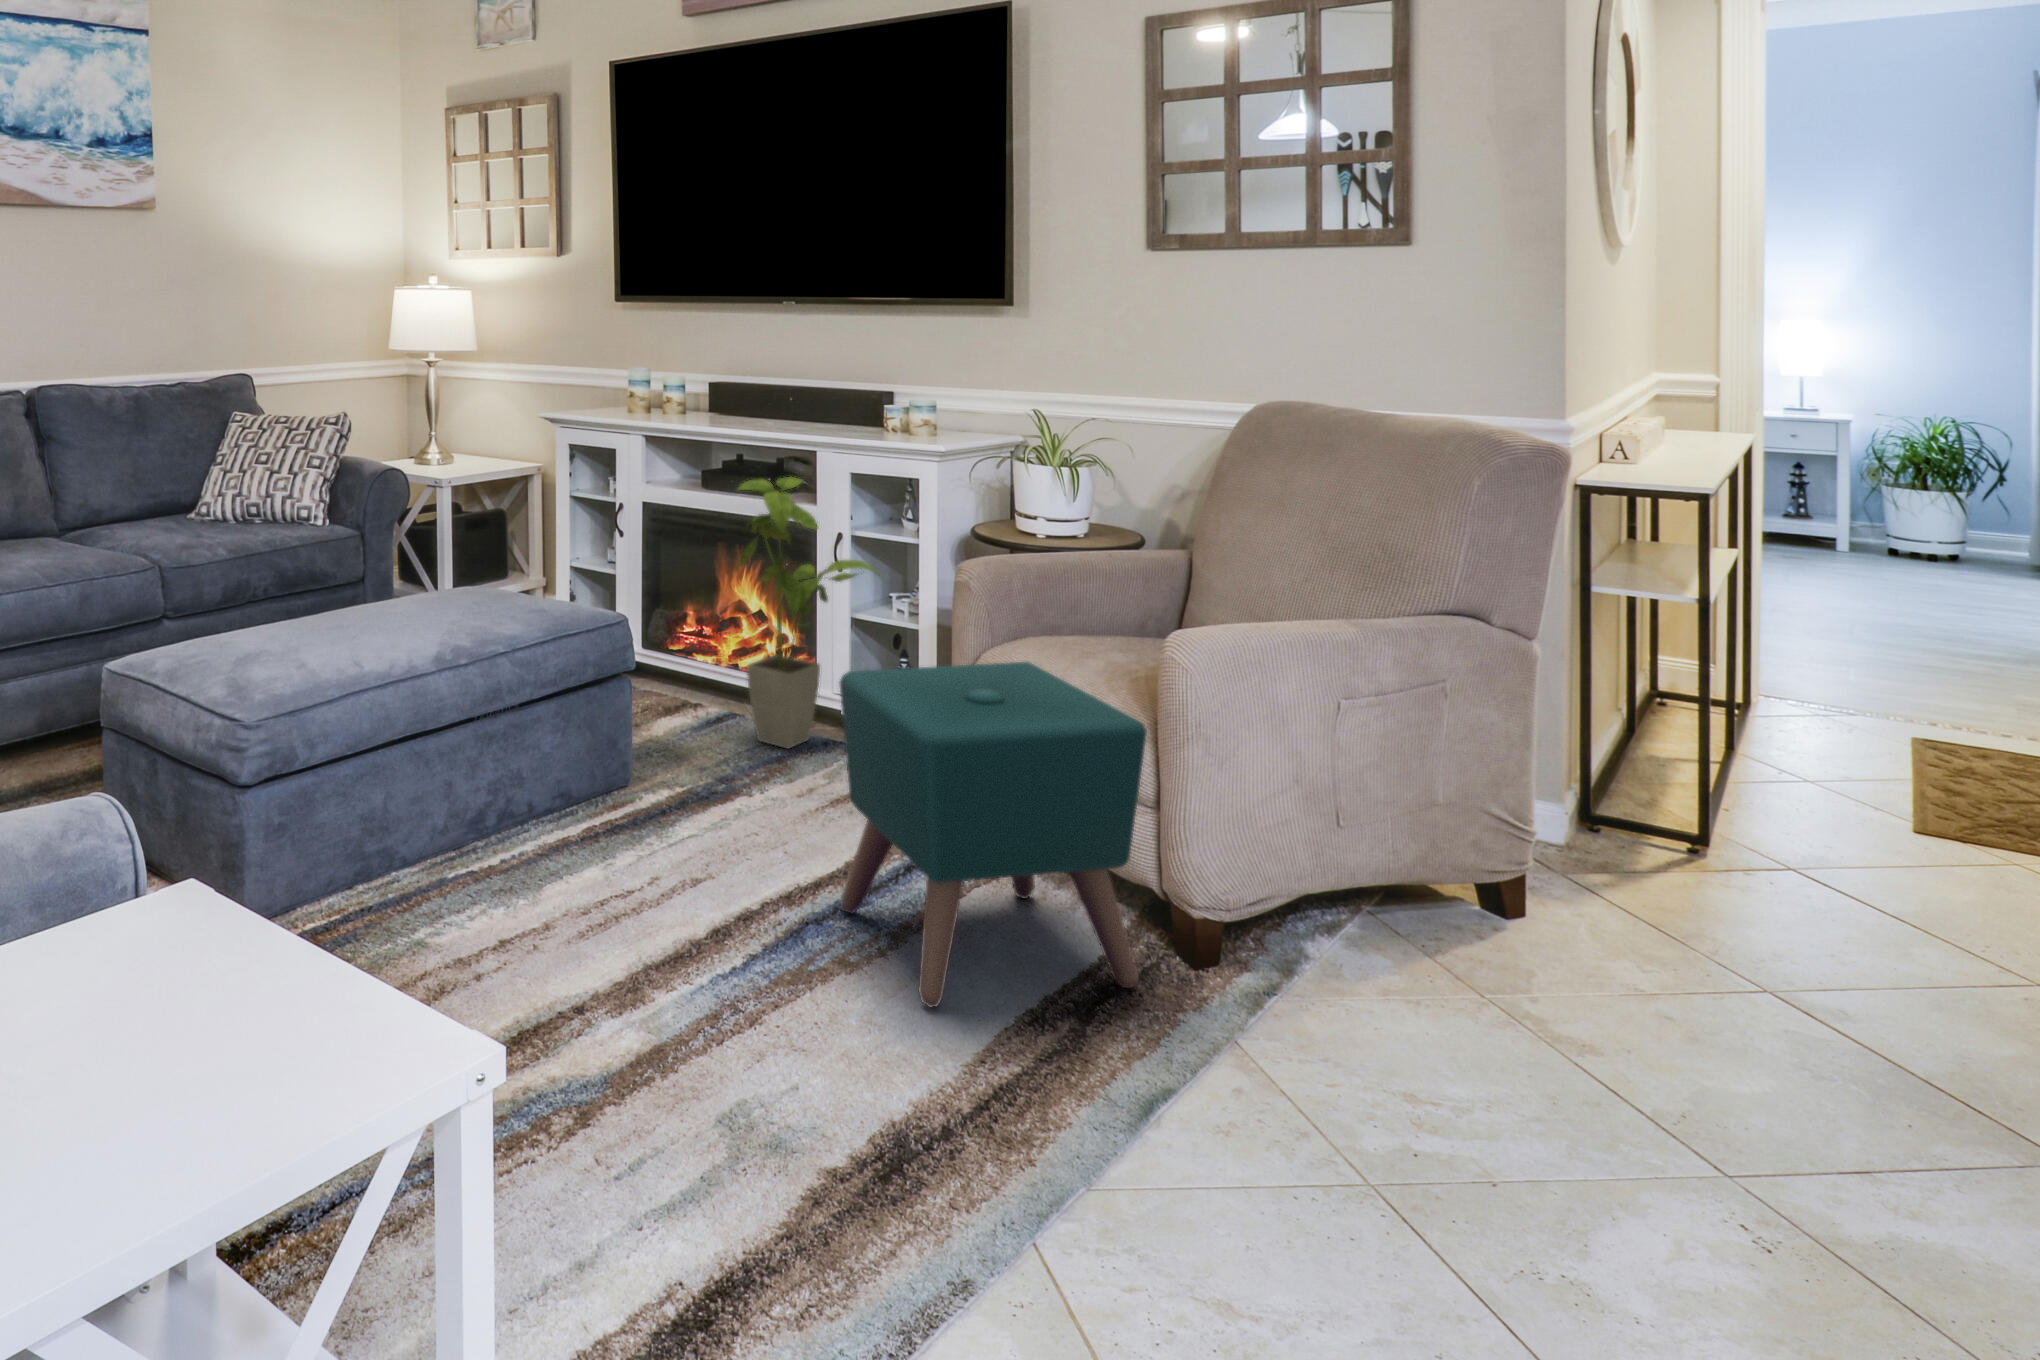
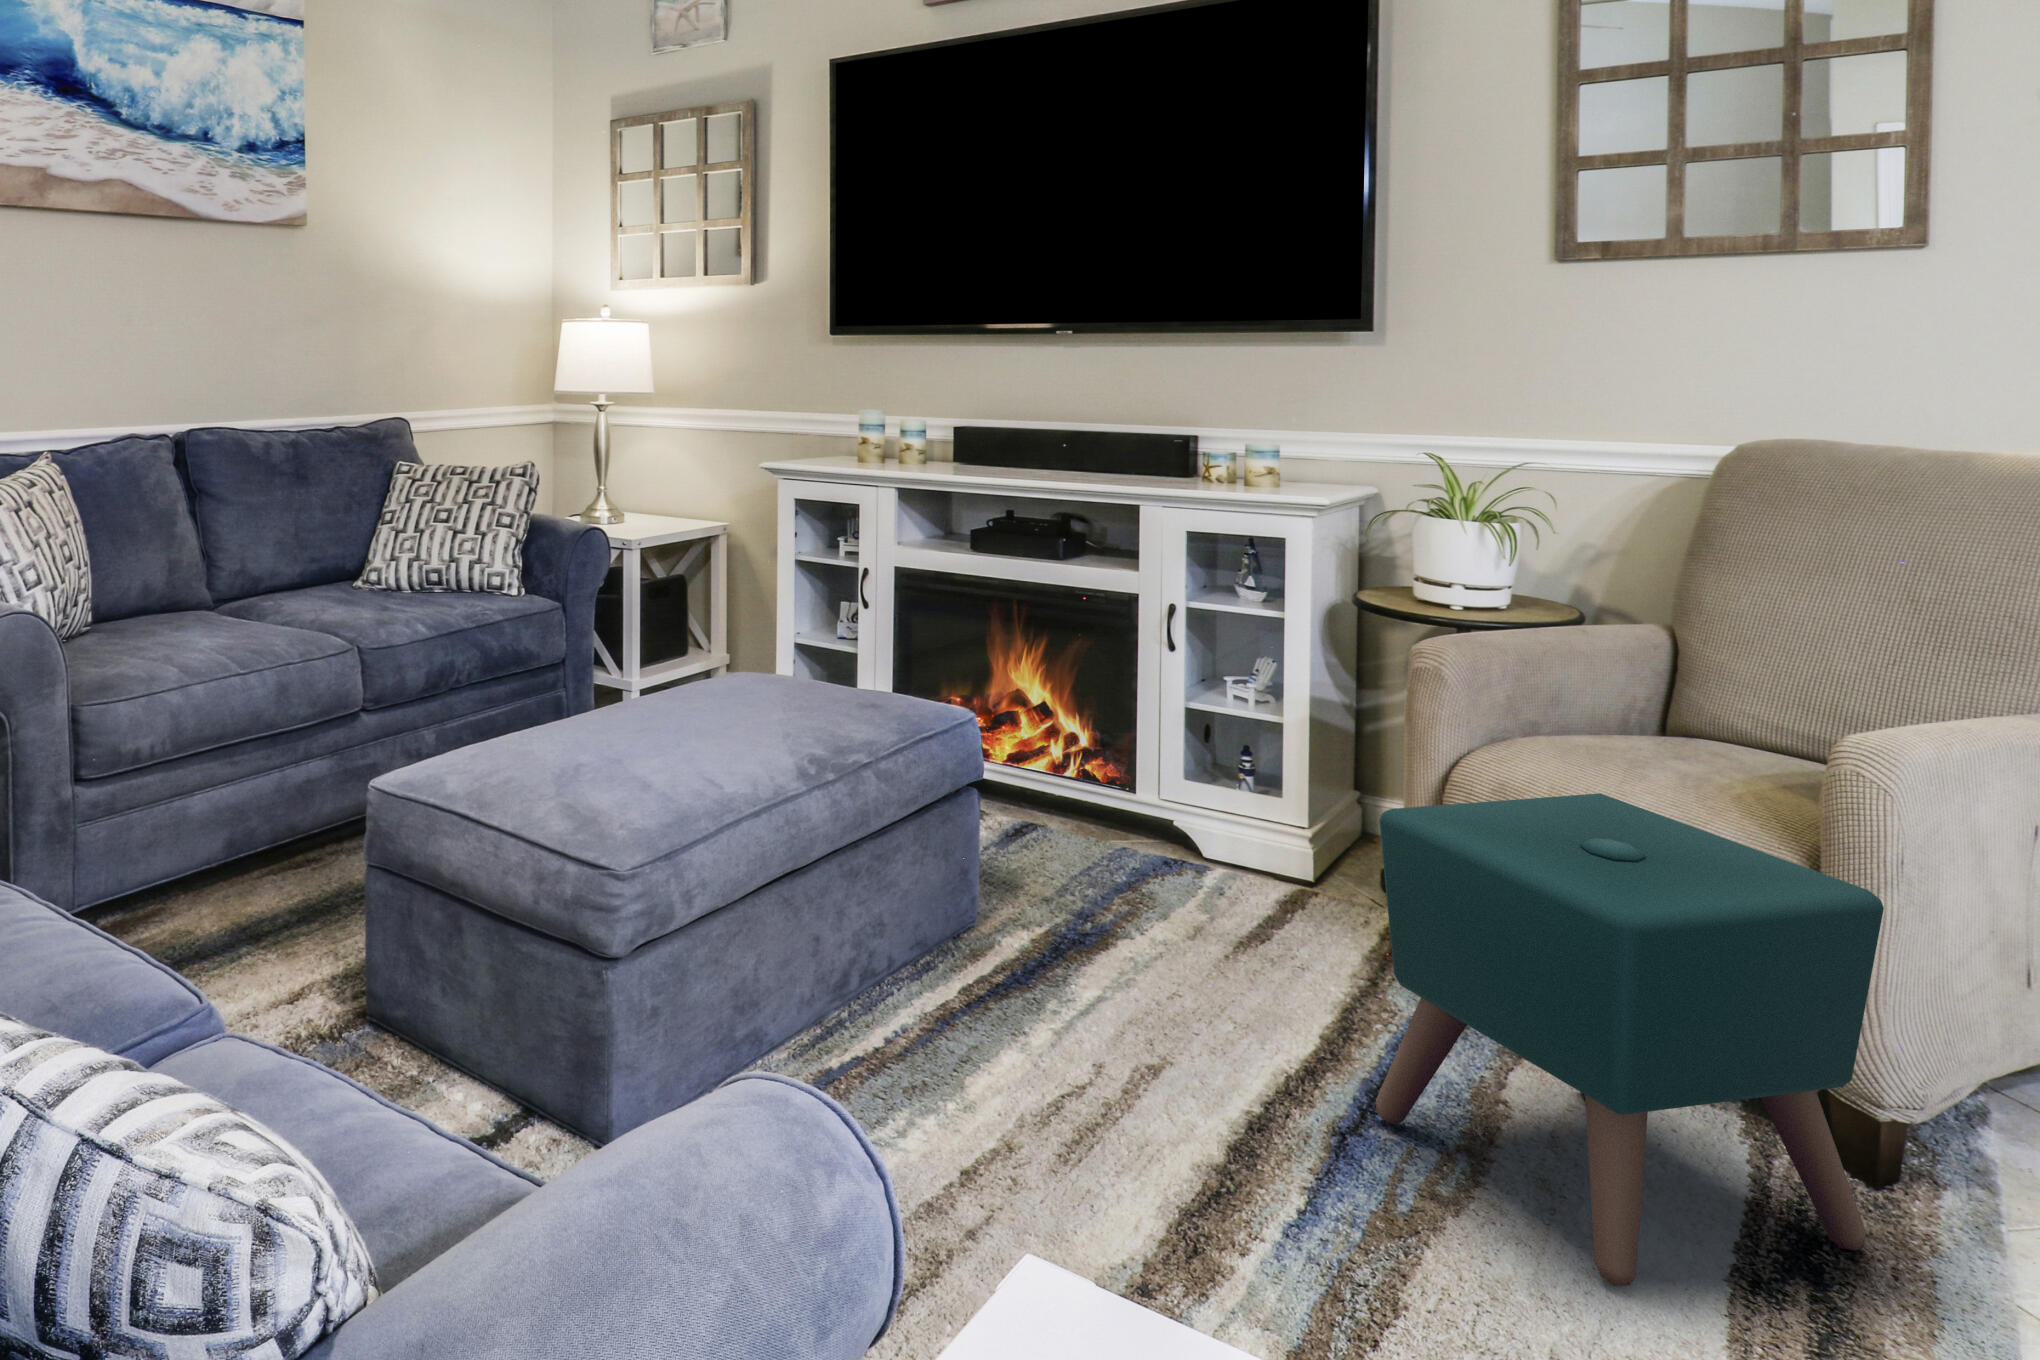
house plant: present [736,477,880,748] -> none [1065,544,1259,872]

